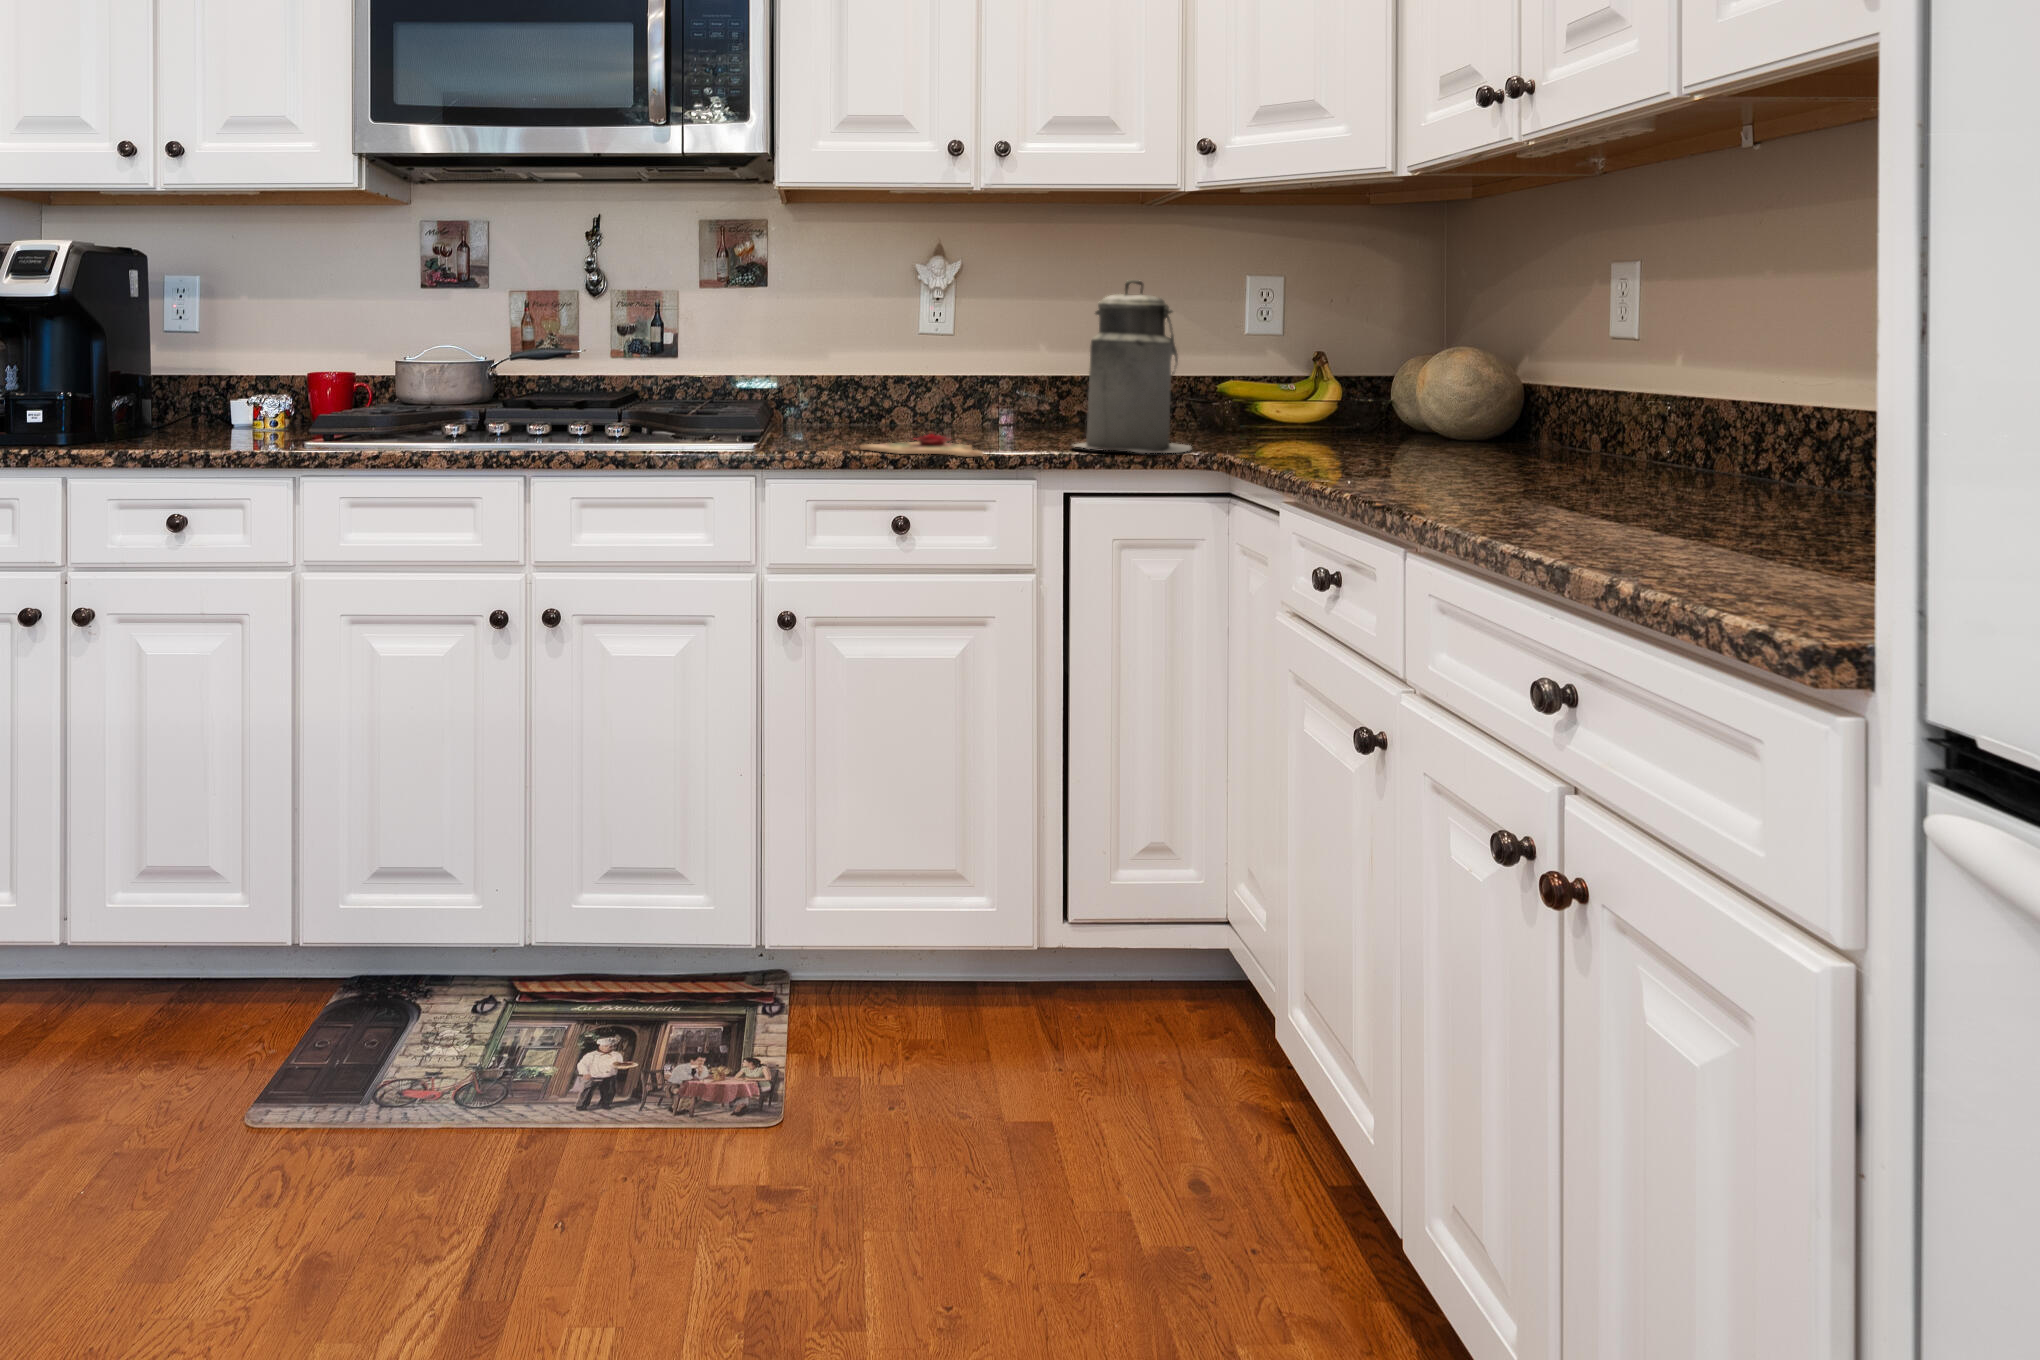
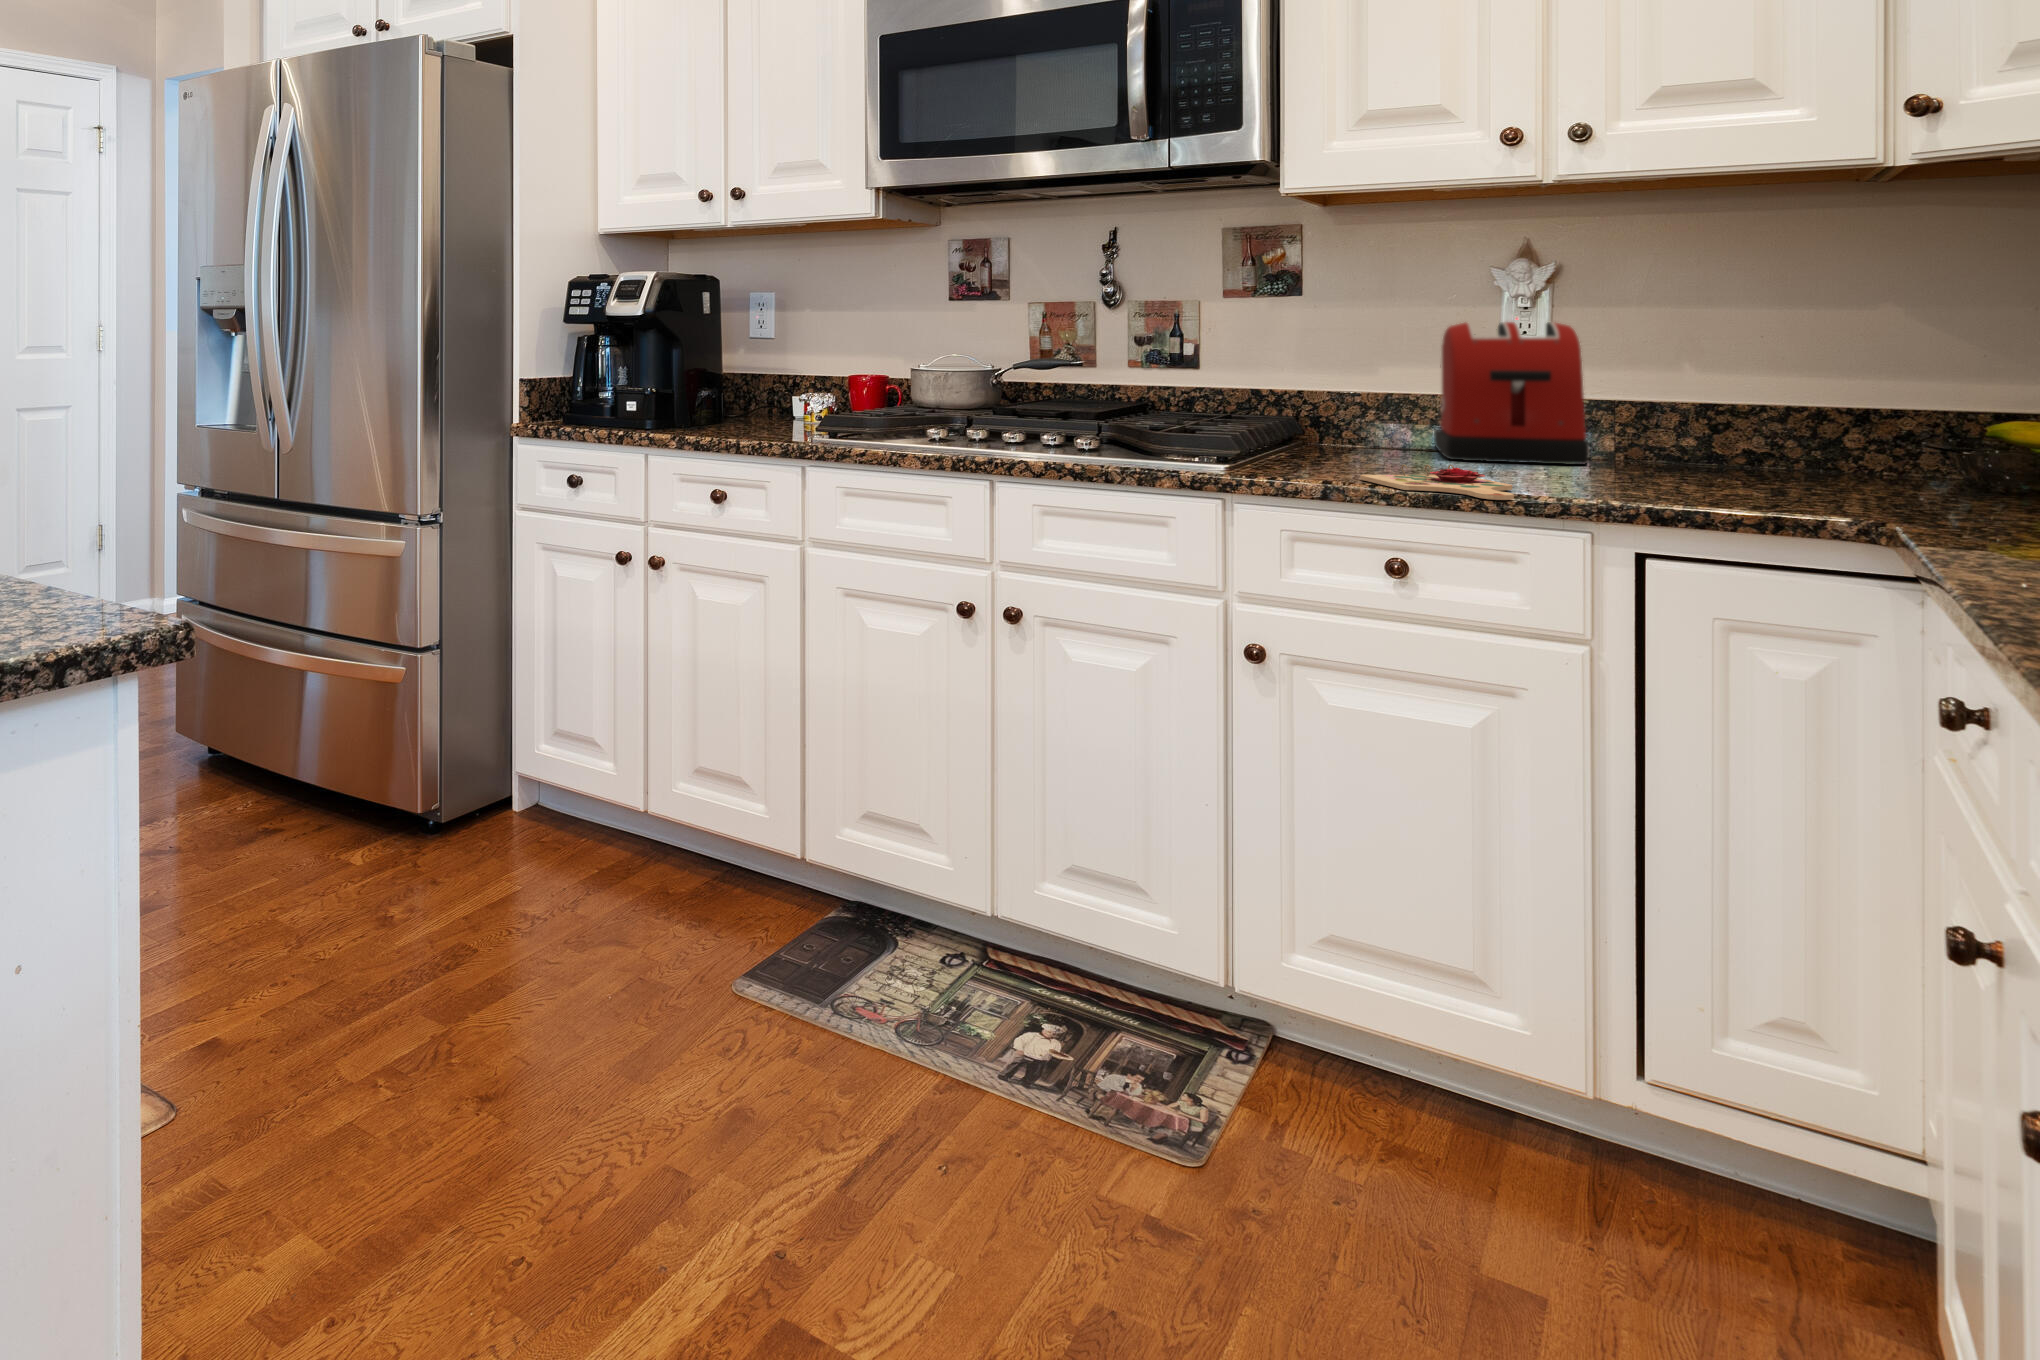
canister: present [1074,280,1191,453] -> none [1668,288,1880,516]
toaster: none [872,312,993,433] -> present [1434,322,1589,464]

